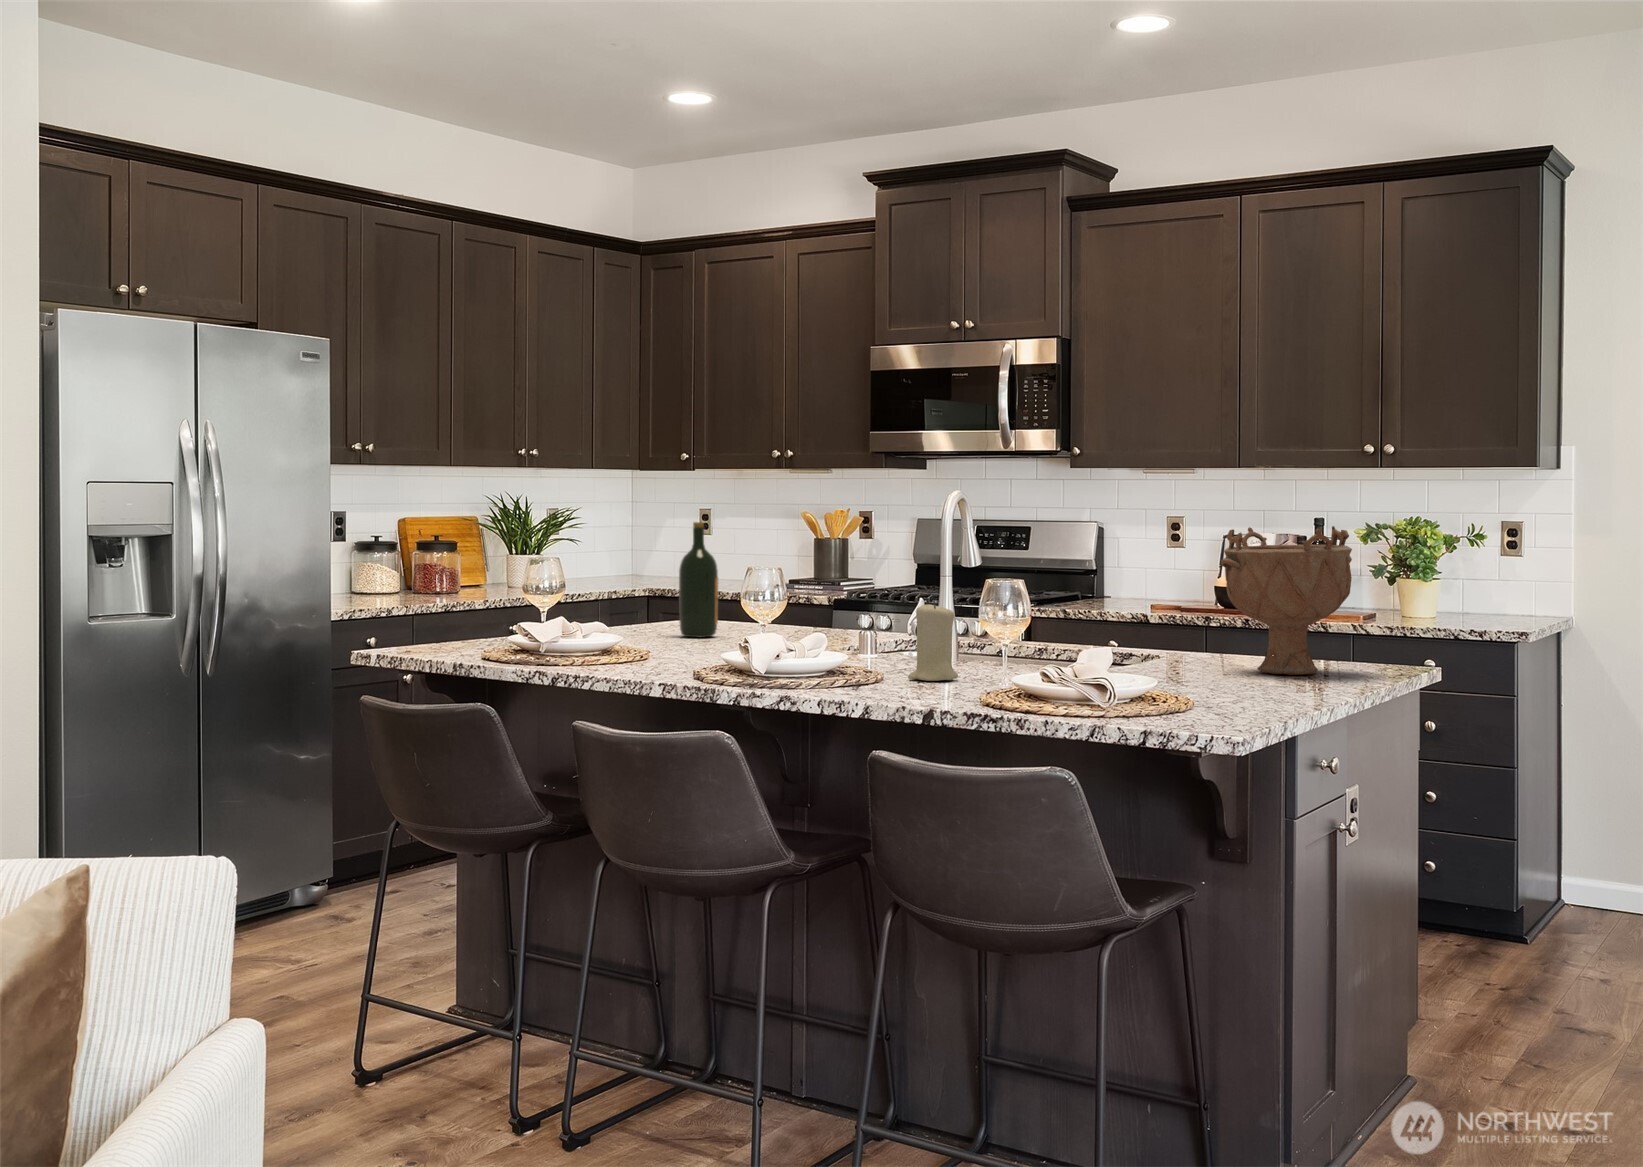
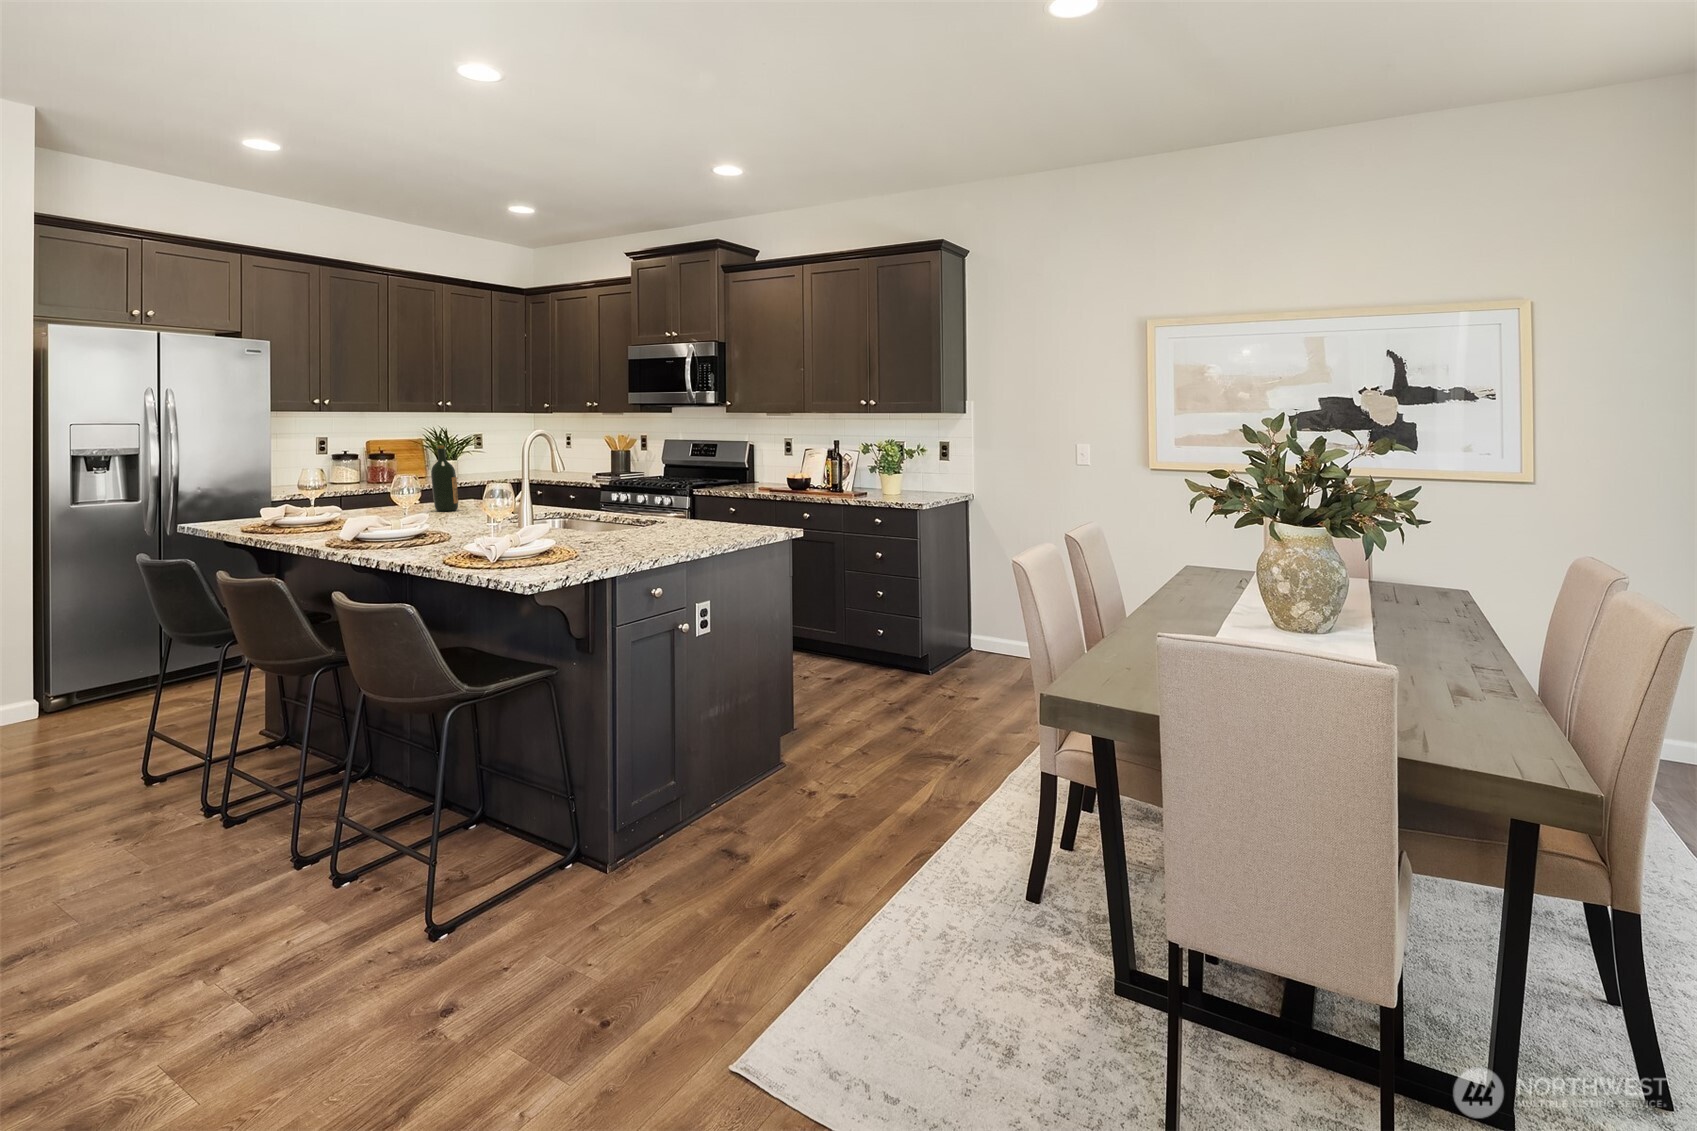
decorative bowl: present [1221,526,1352,675] -> none [658,450,739,536]
candle: present [908,601,958,681] -> none [451,496,482,543]

